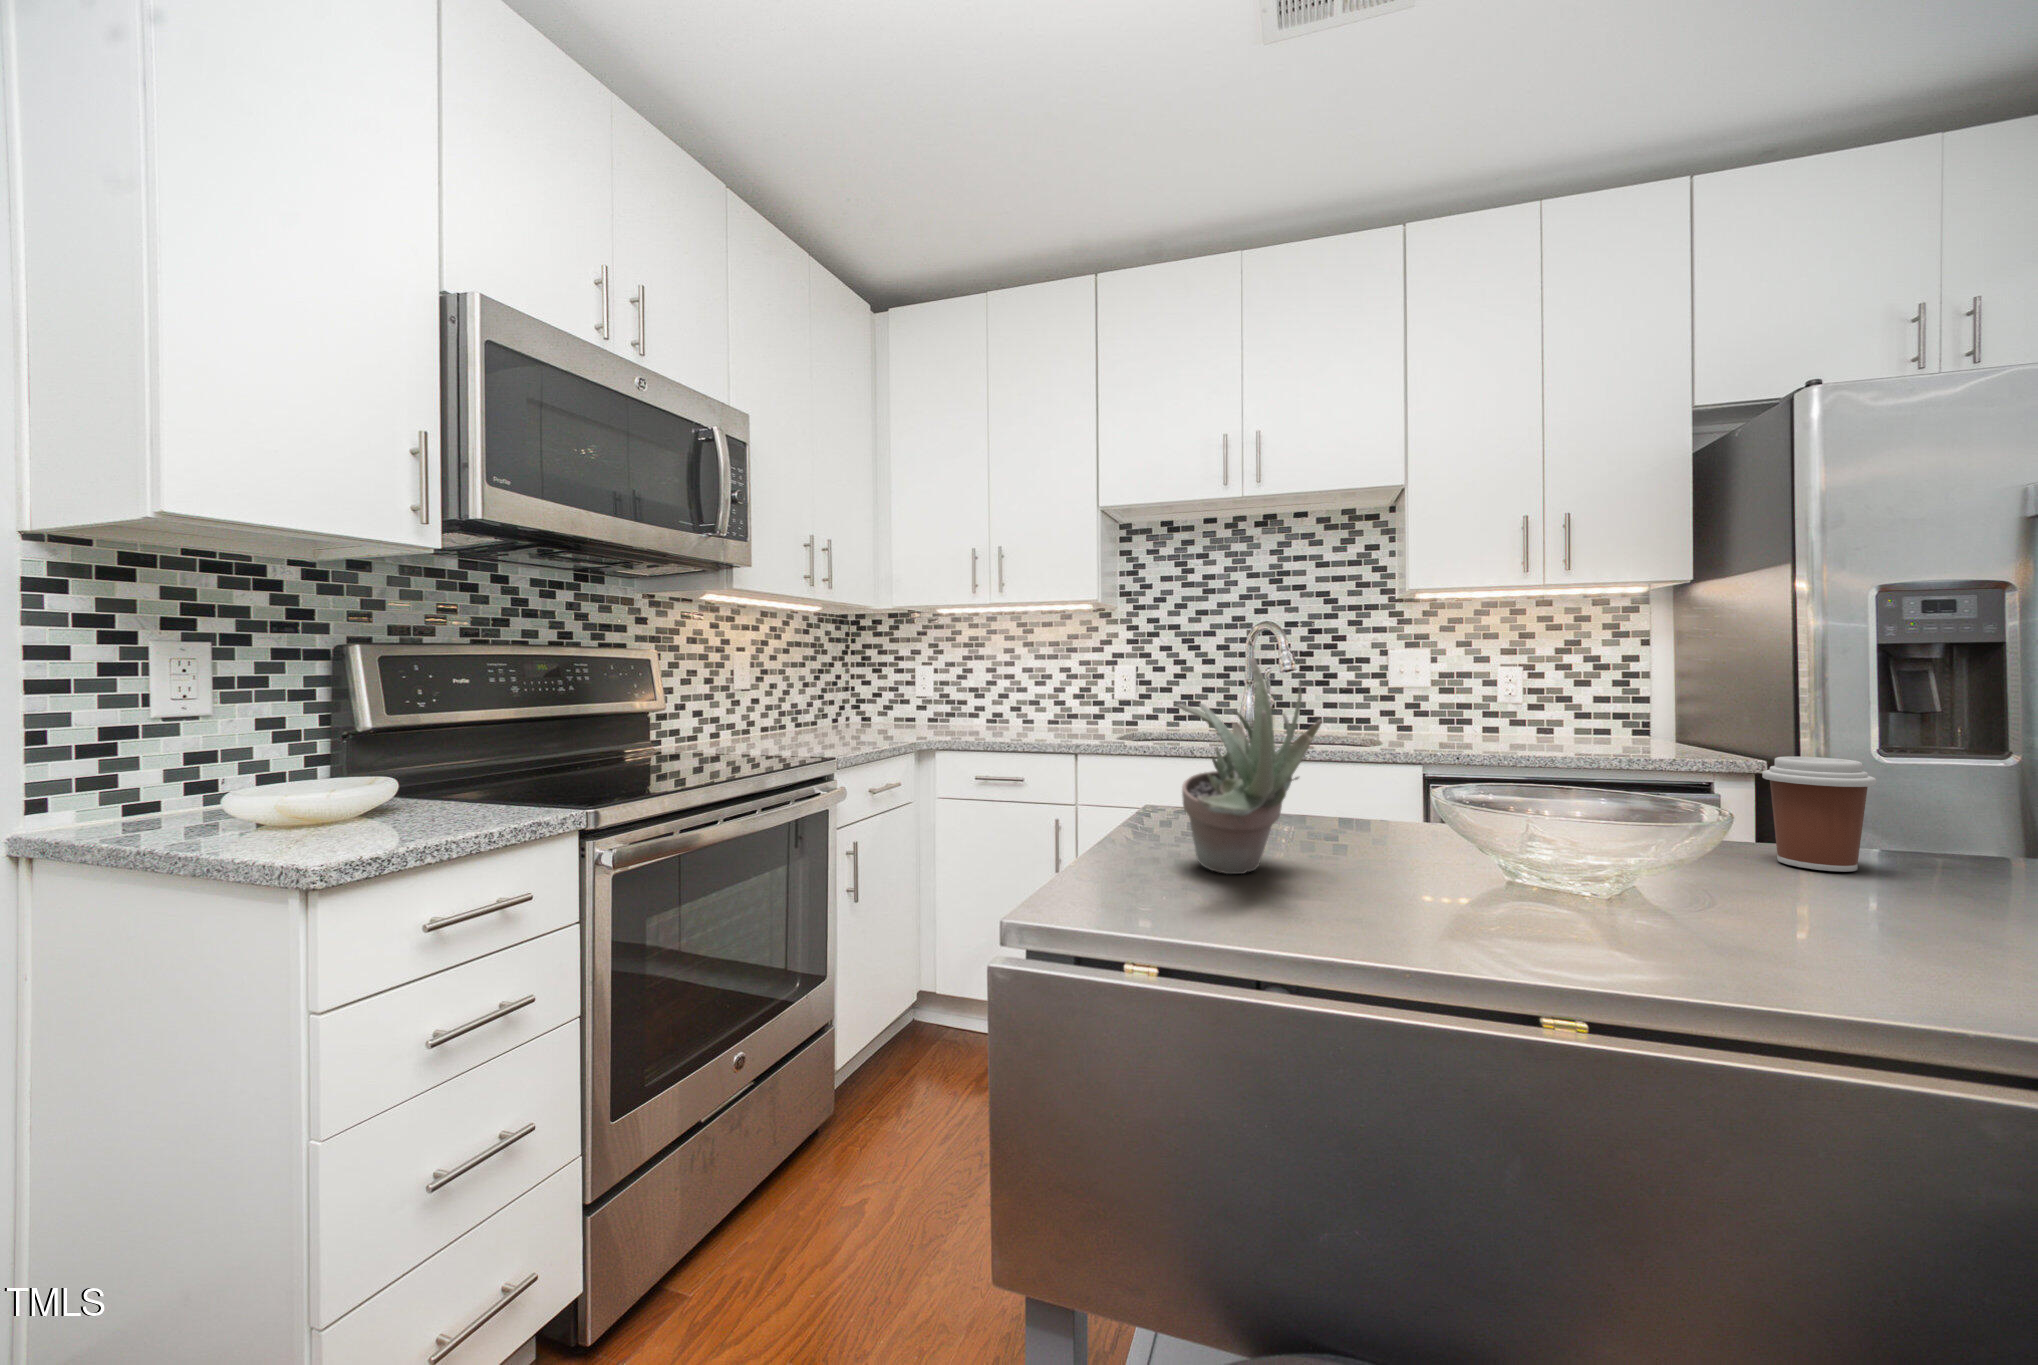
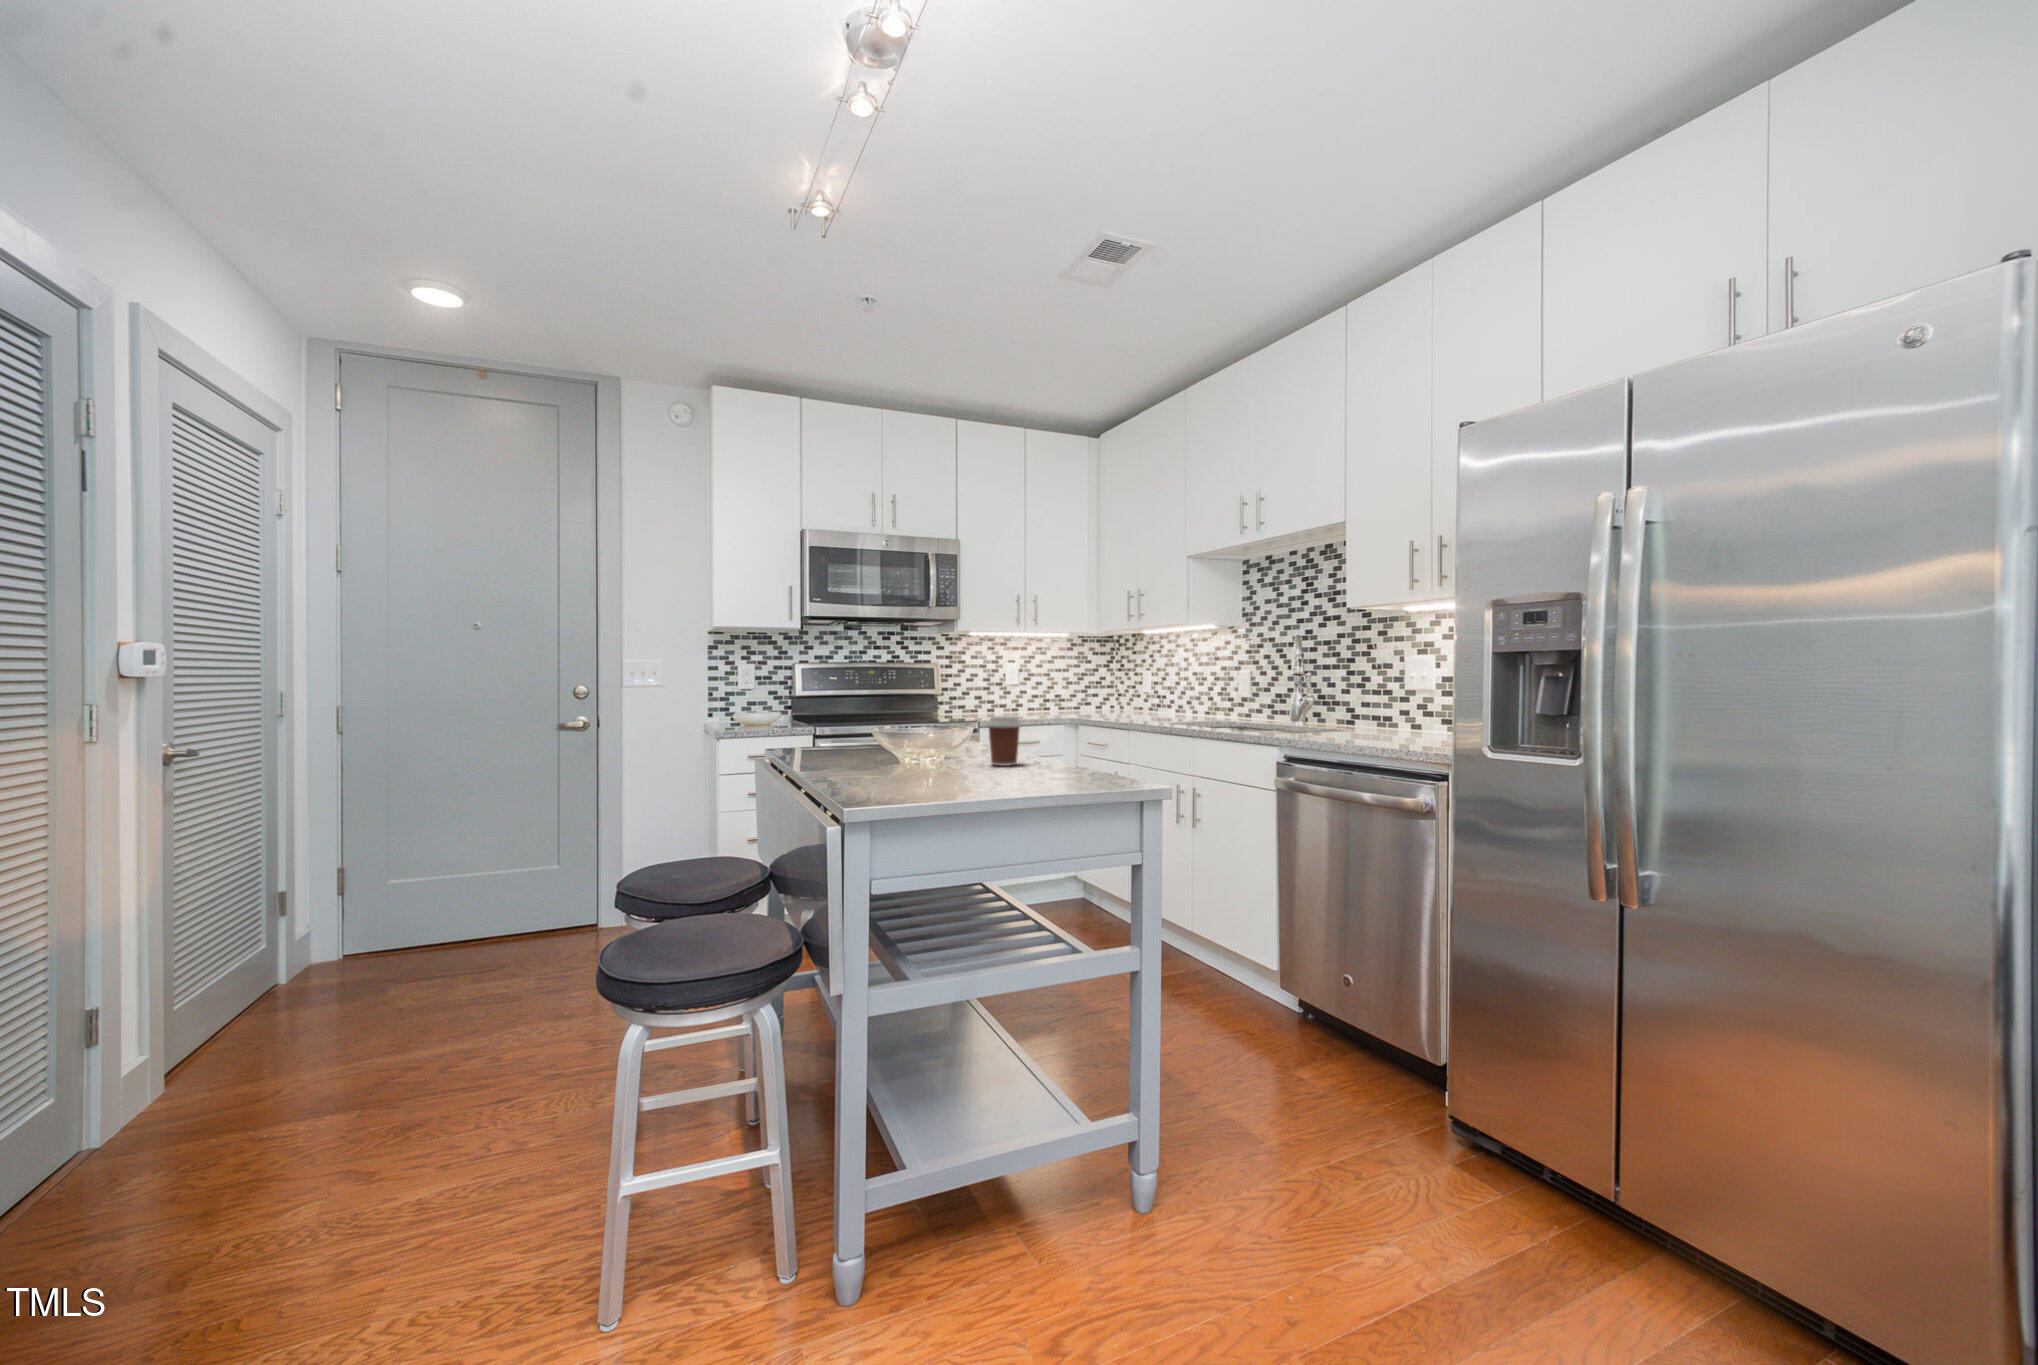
succulent plant: present [1178,658,1322,874] -> none [807,671,890,751]

